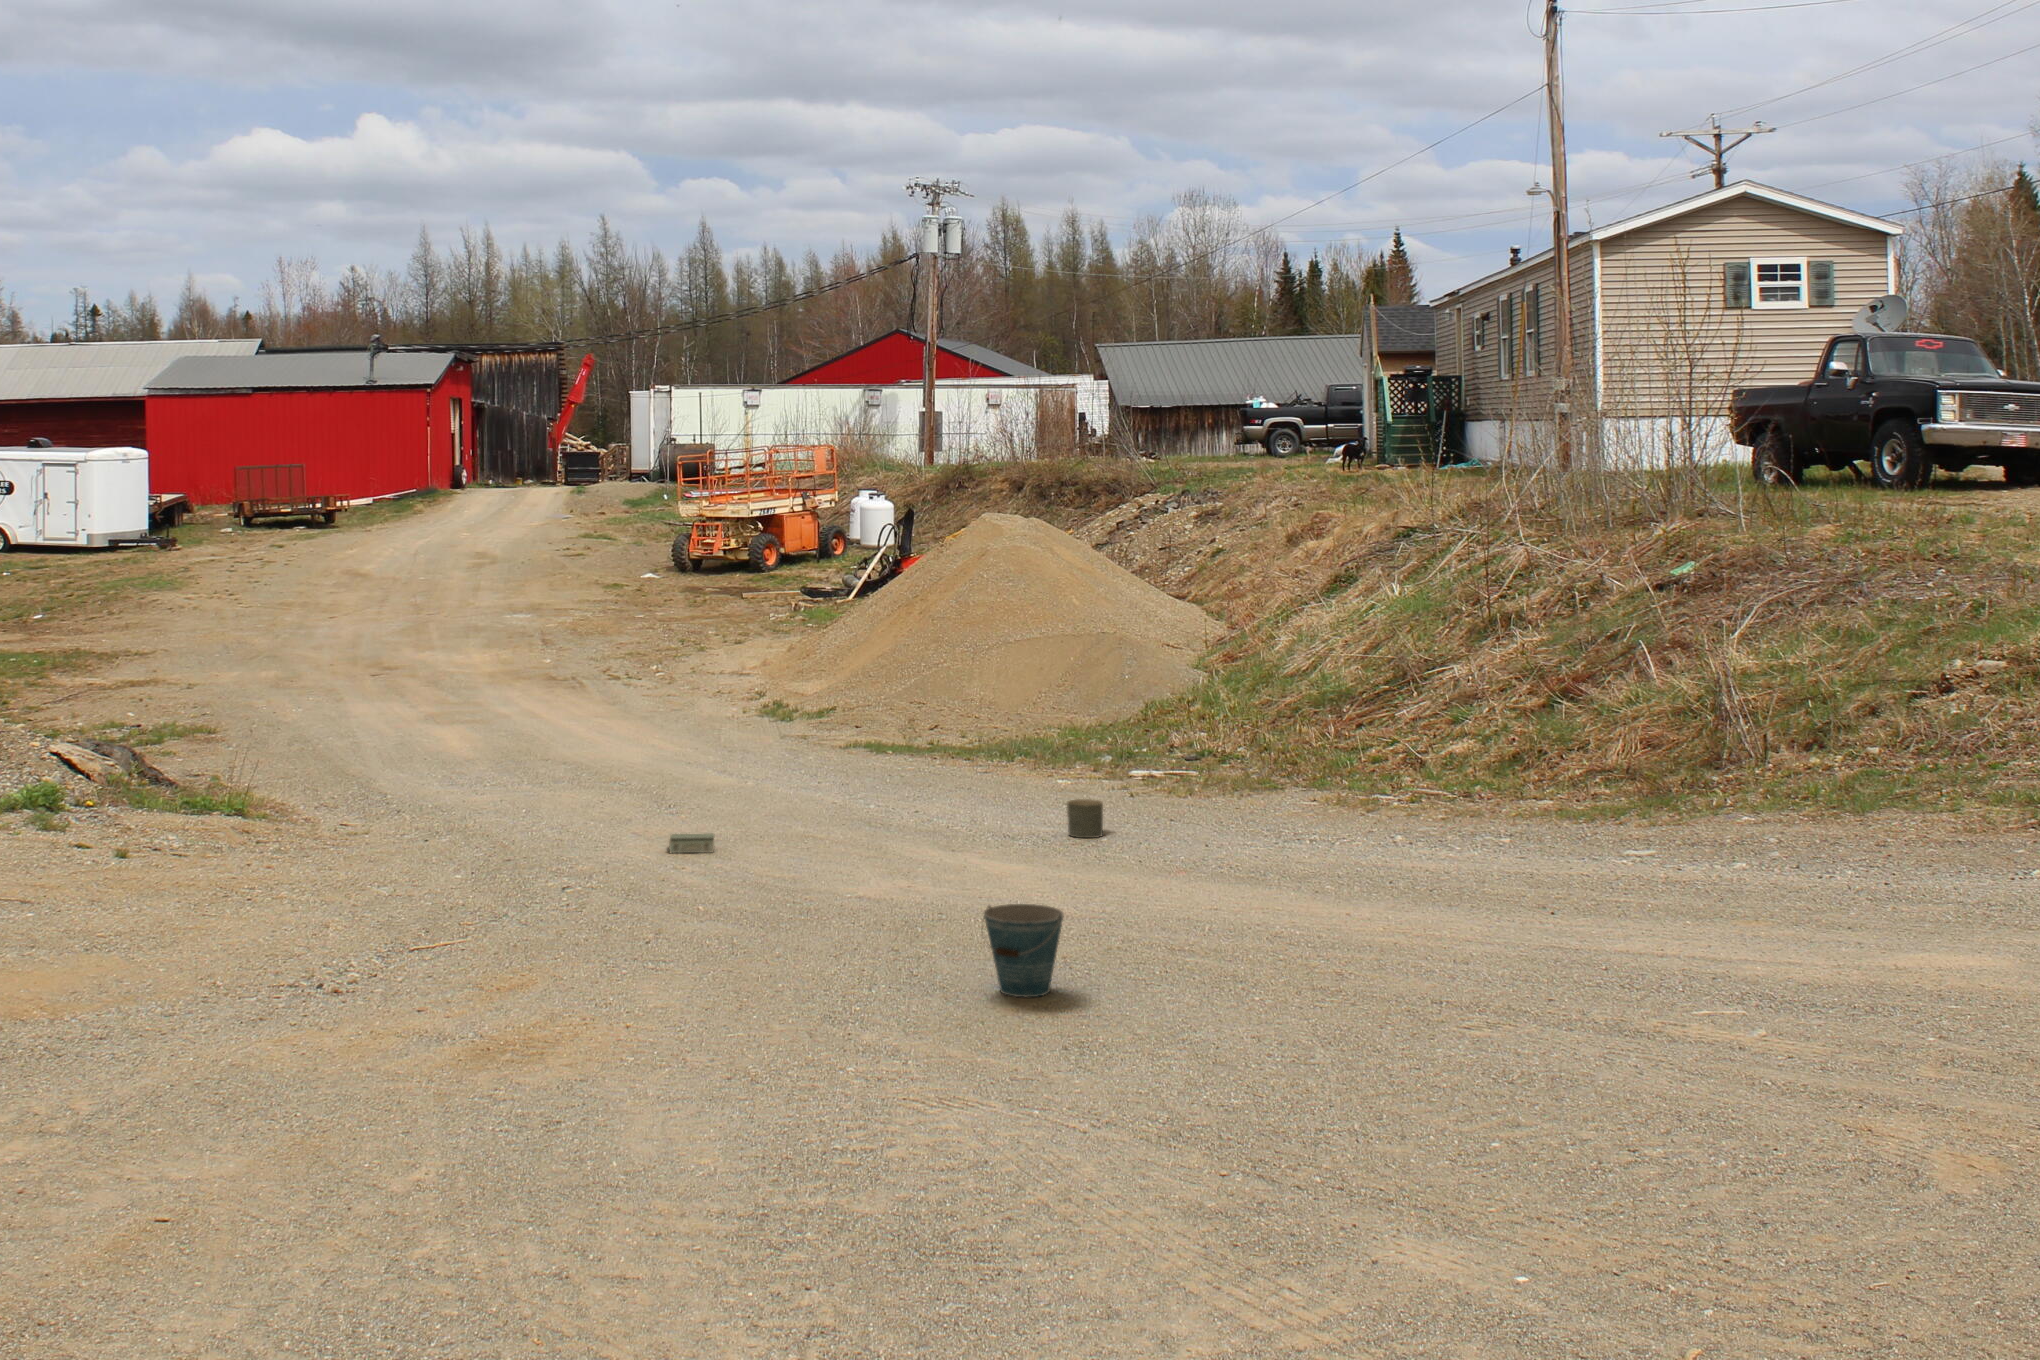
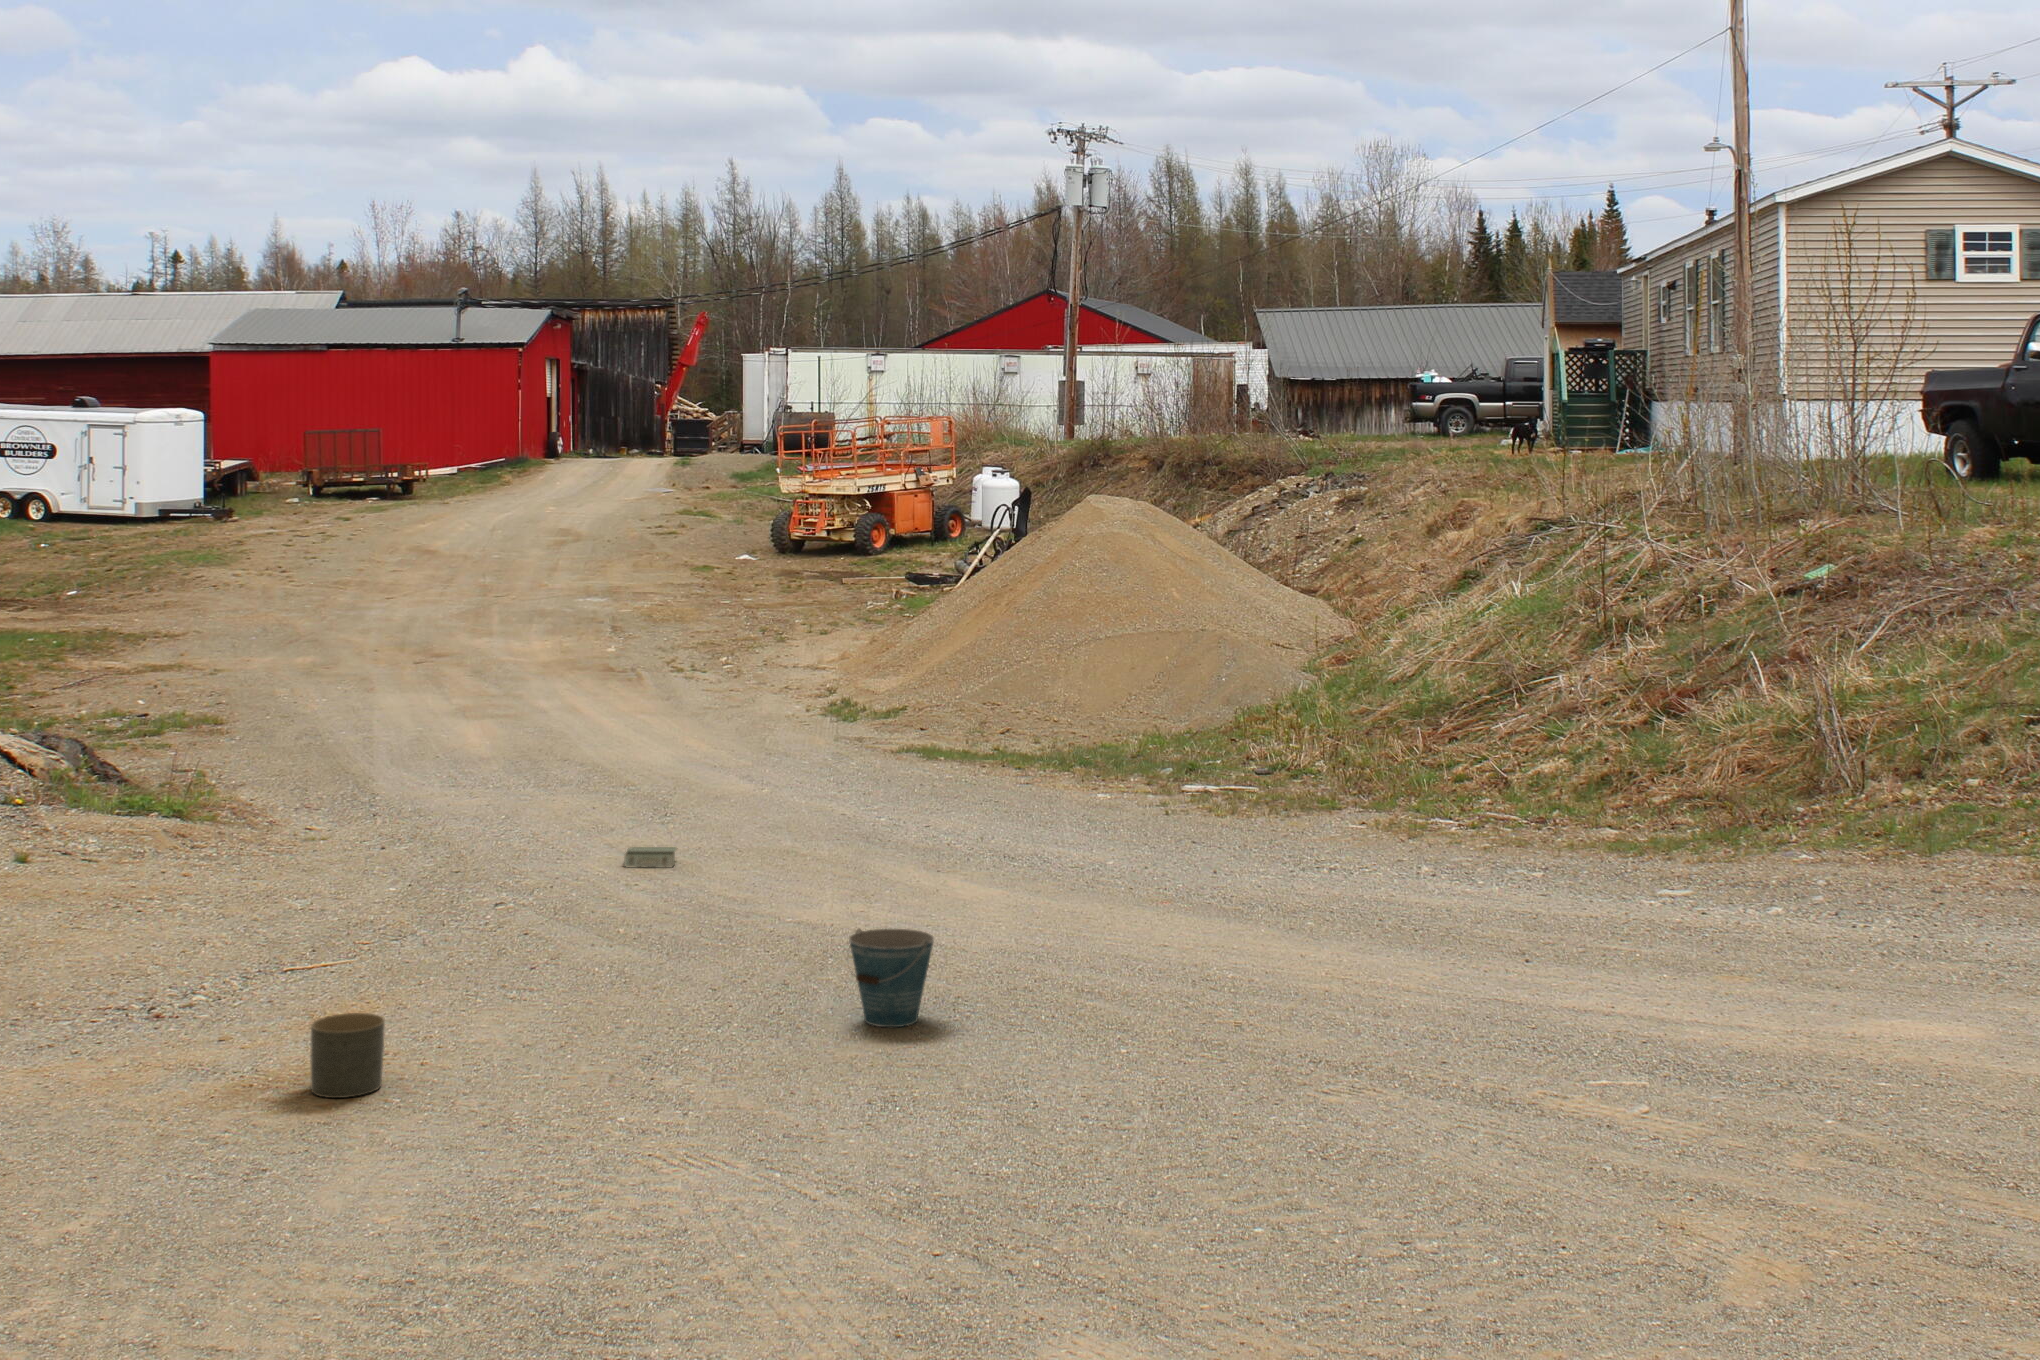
planter: present [1067,799,1103,838] -> present [310,1013,385,1098]

